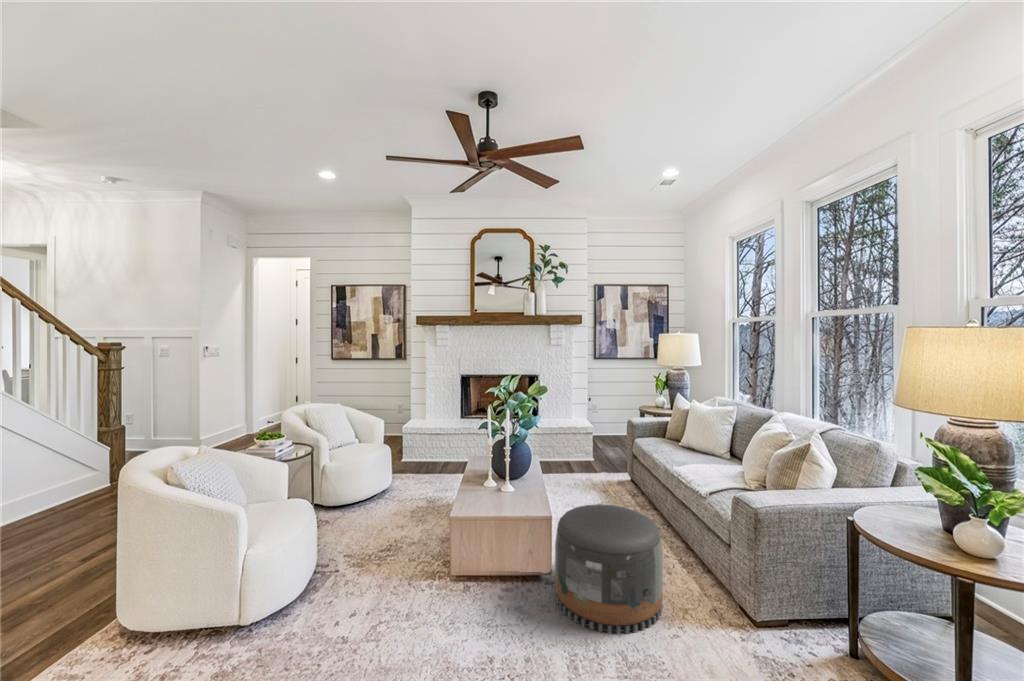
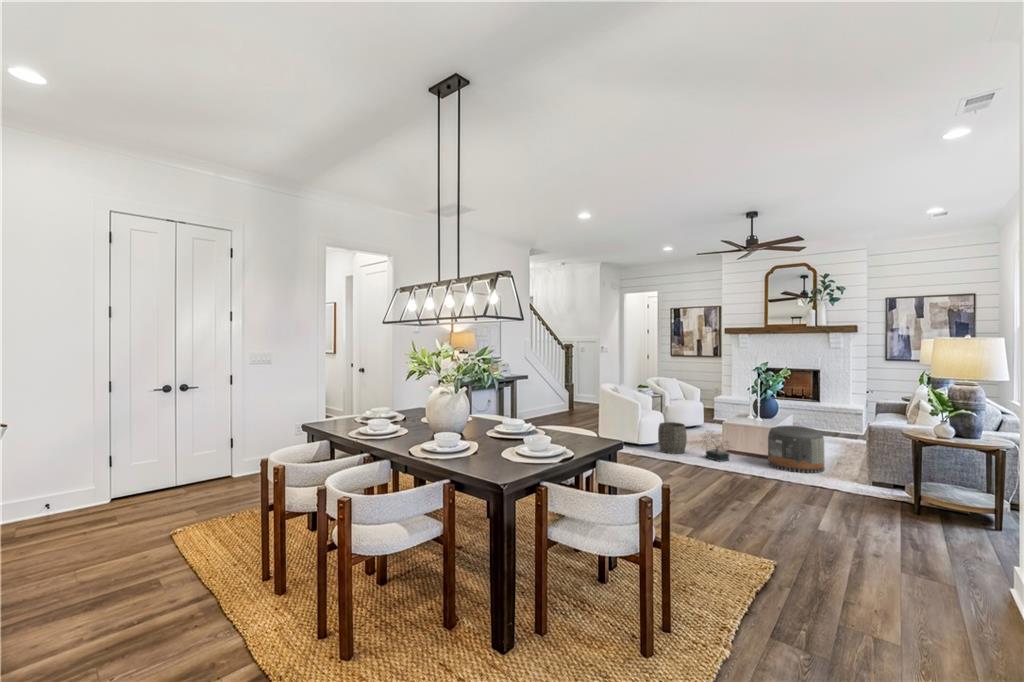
woven basket: none [296,537,374,645] -> present [658,422,687,454]
decorative plant: none [409,549,491,645] -> present [704,434,729,462]

